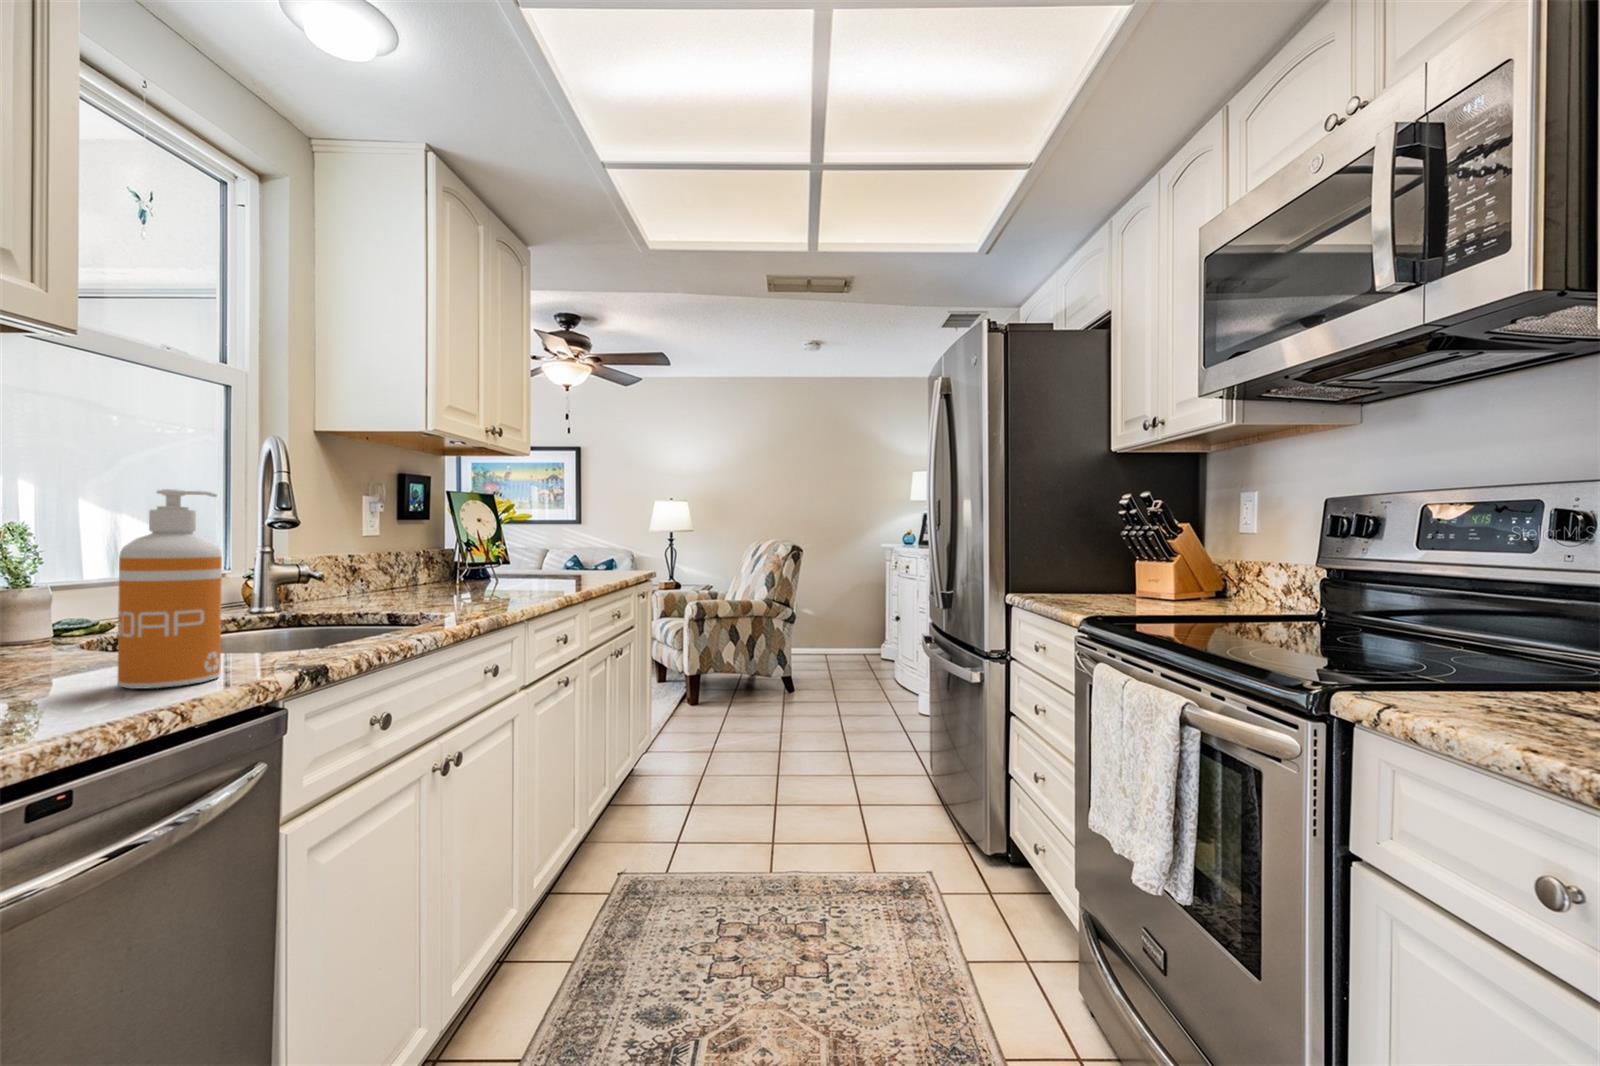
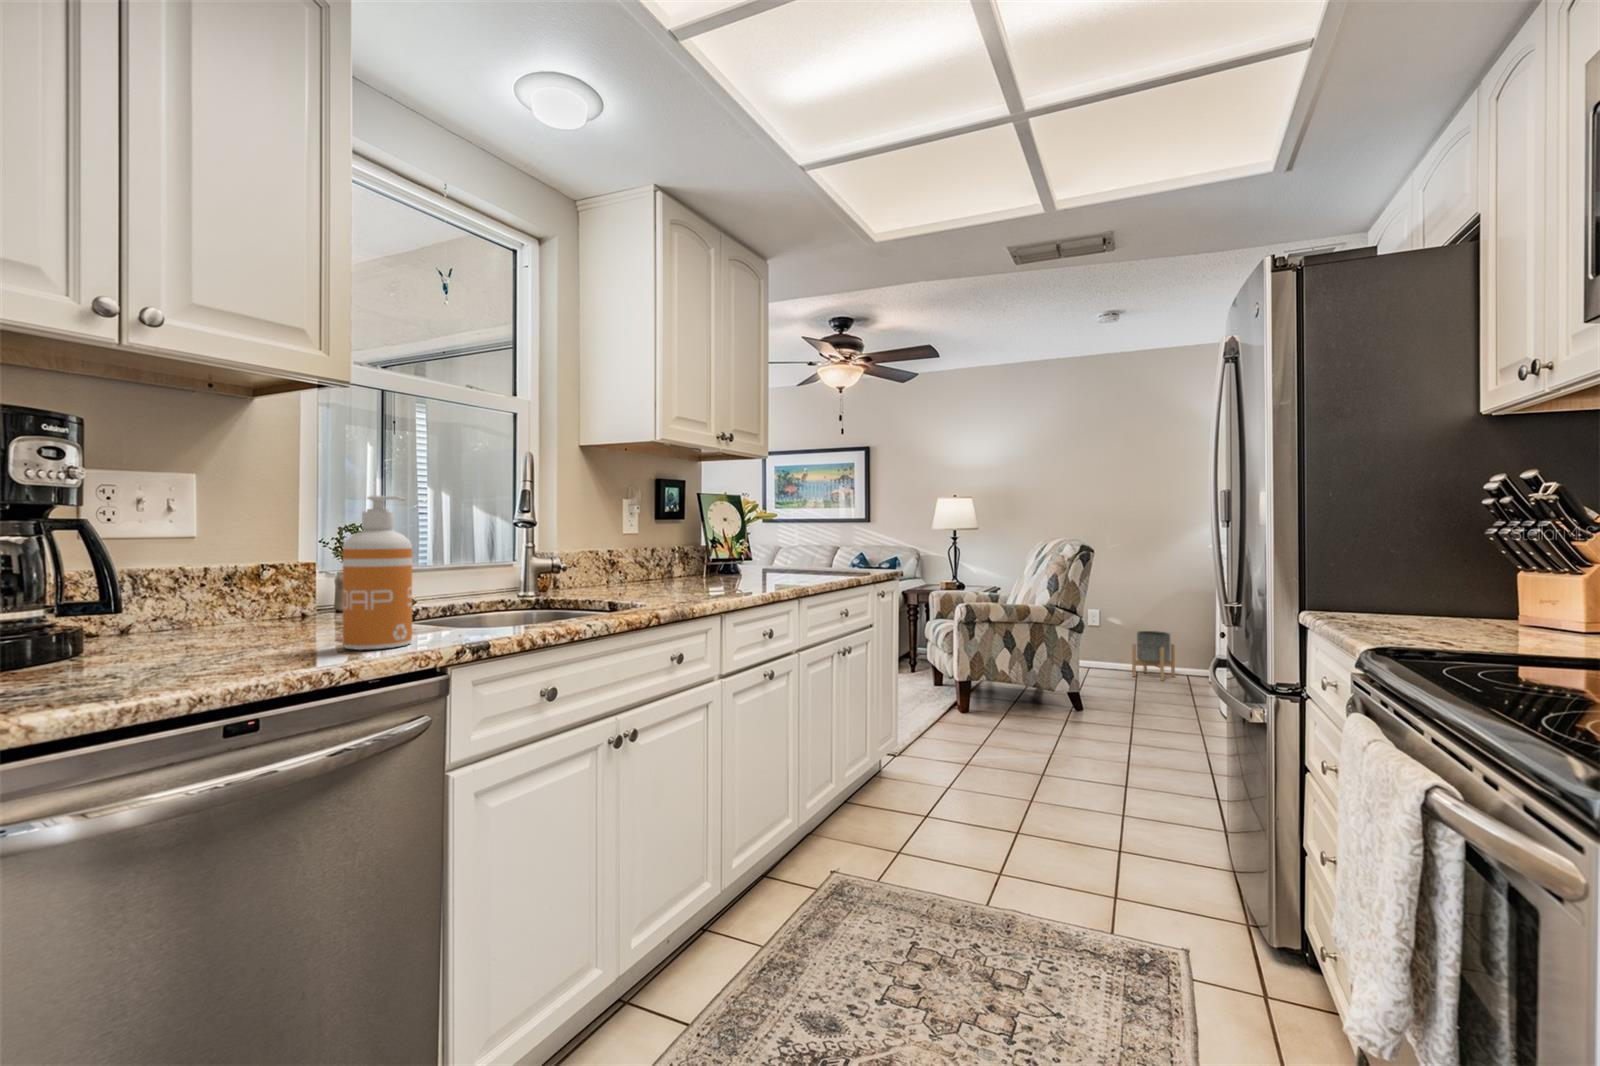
planter: none [822,620,854,662] -> present [1132,631,1175,681]

